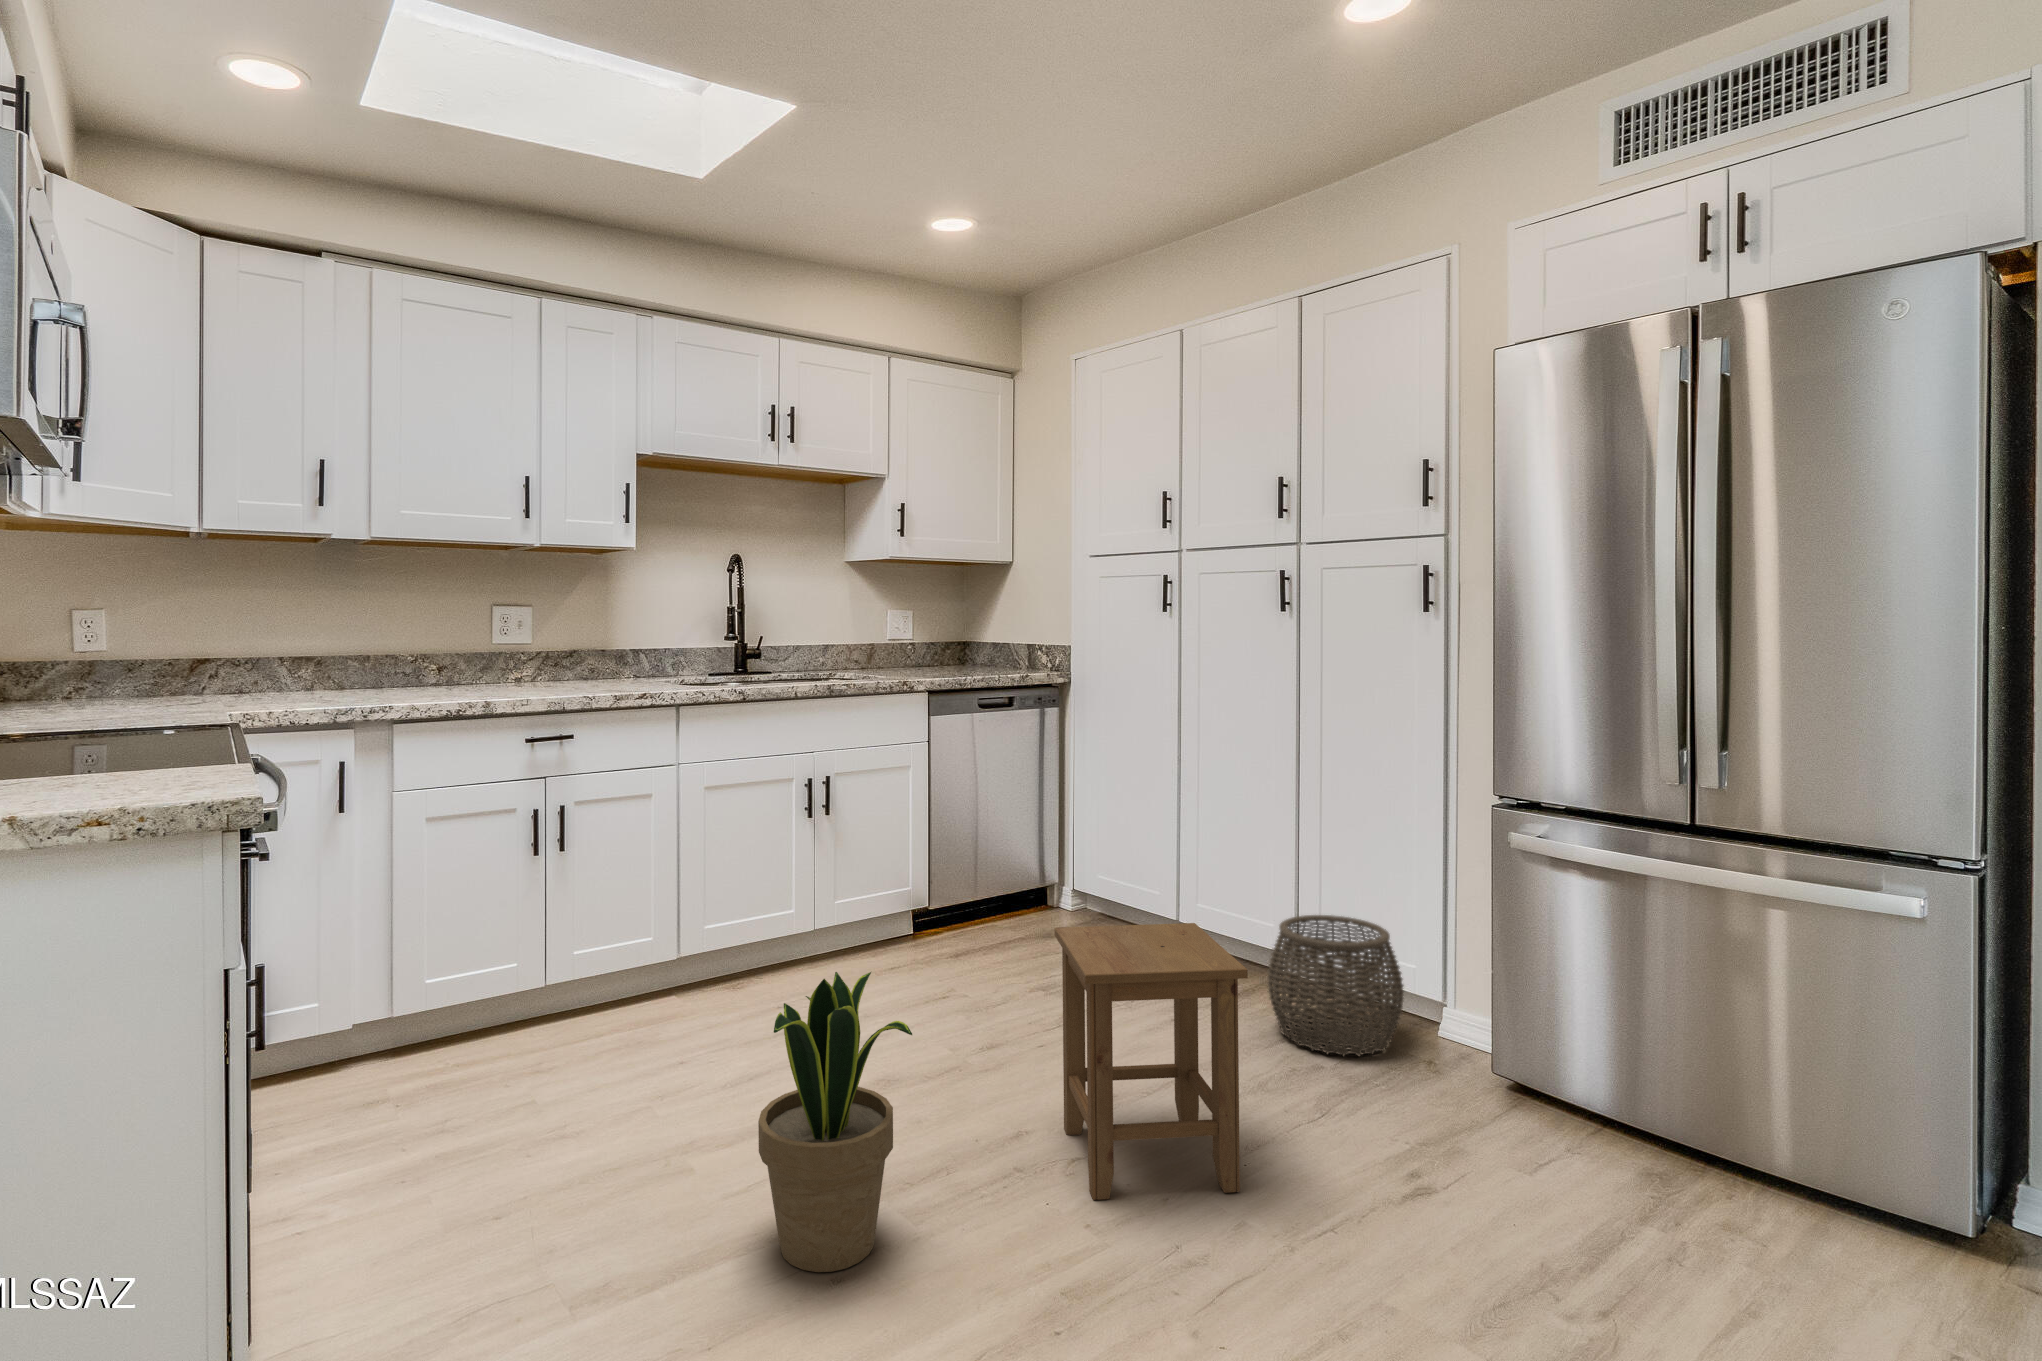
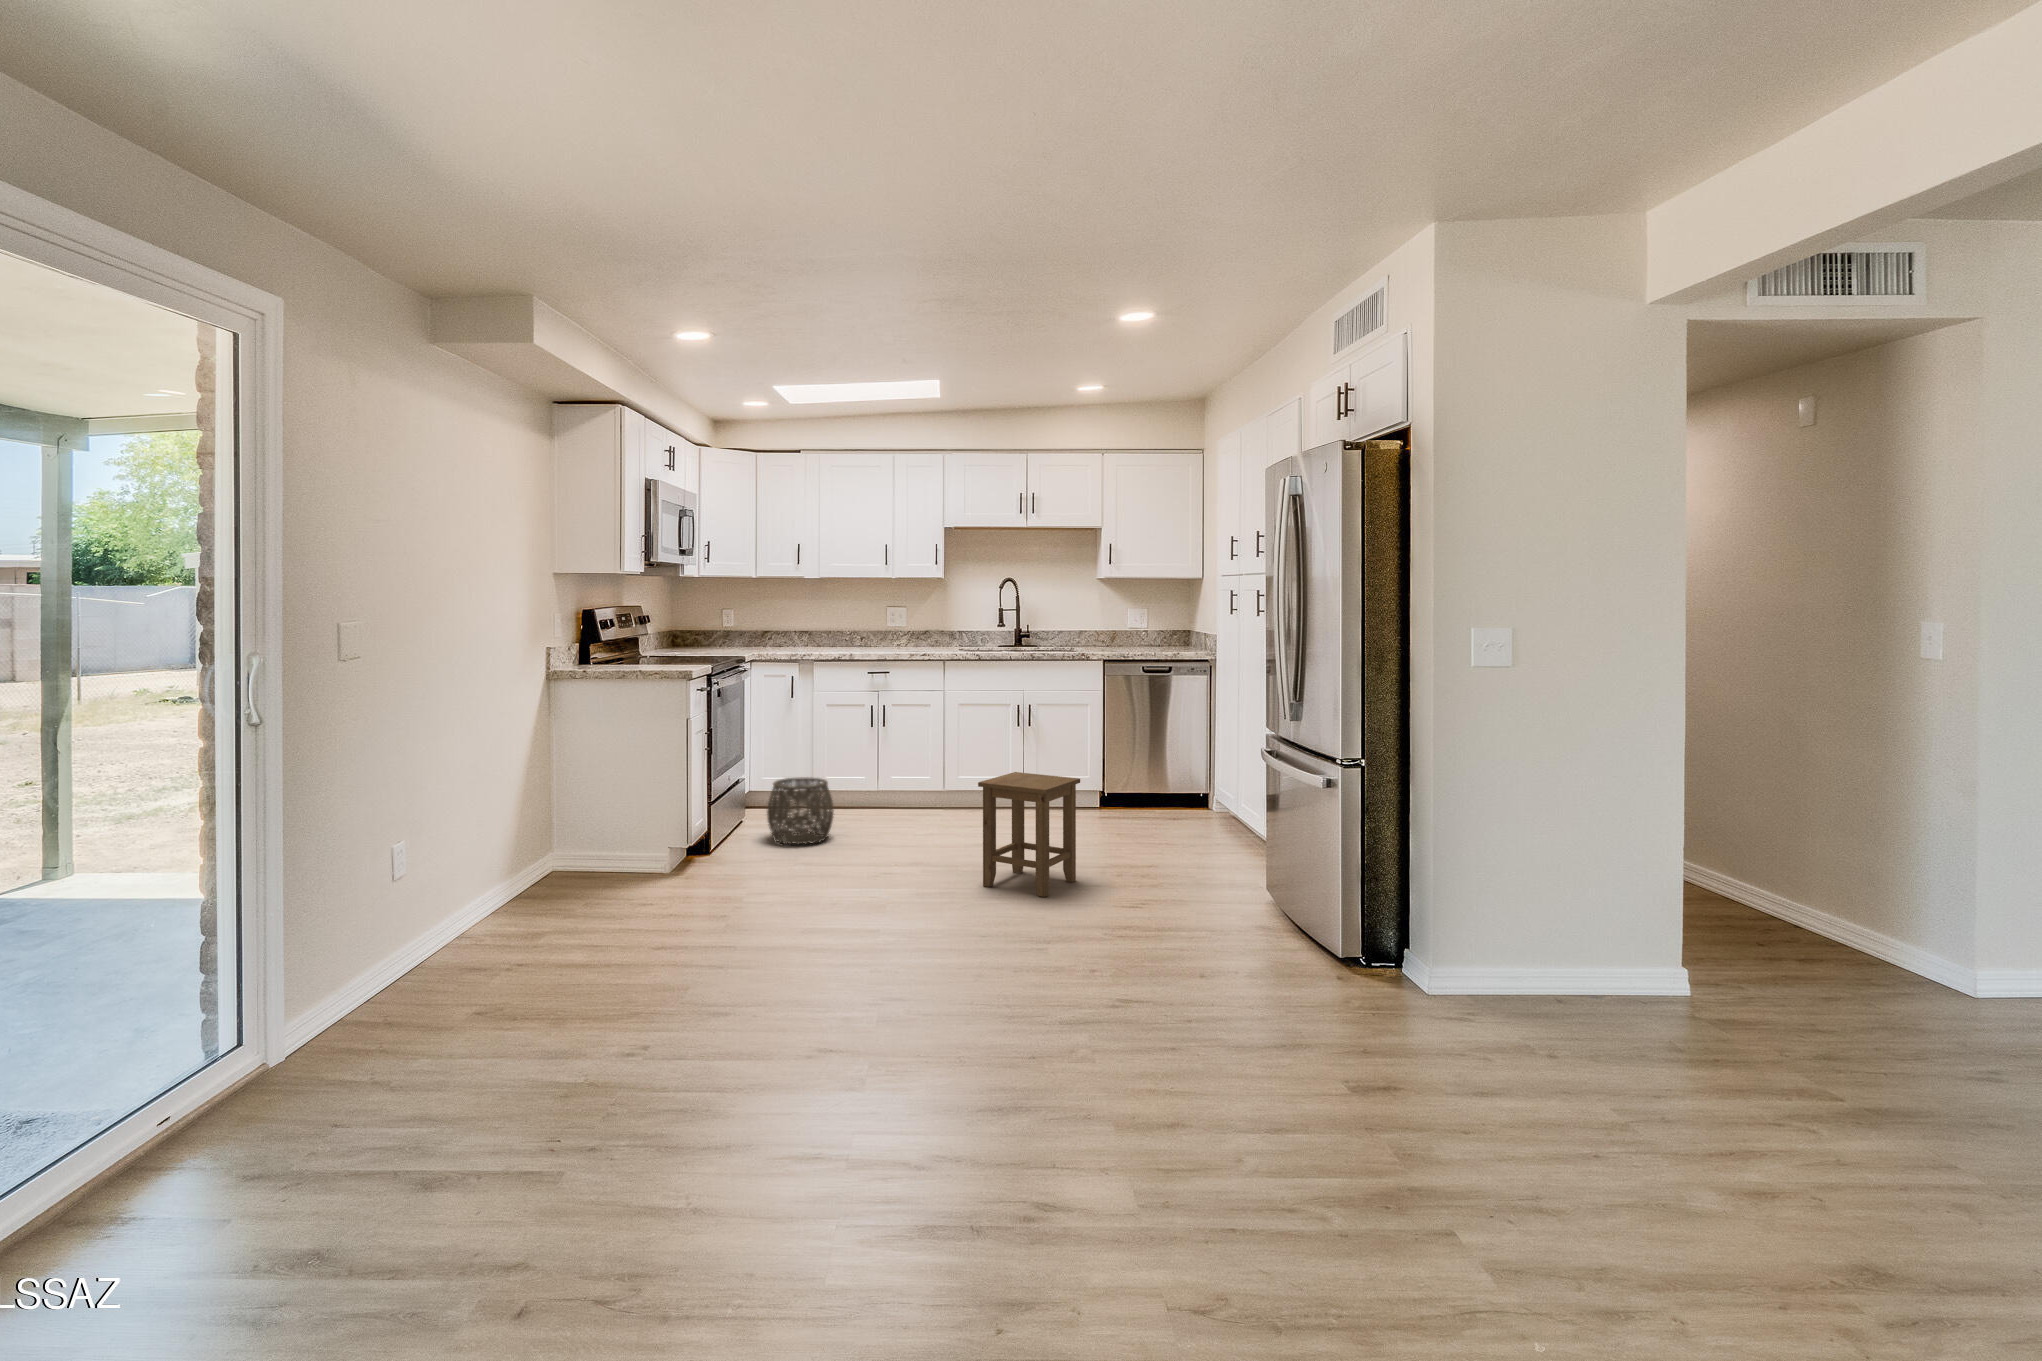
woven basket: present [1267,915,1404,1056] -> present [767,777,834,845]
potted plant: present [758,972,912,1272] -> none [839,764,904,878]

